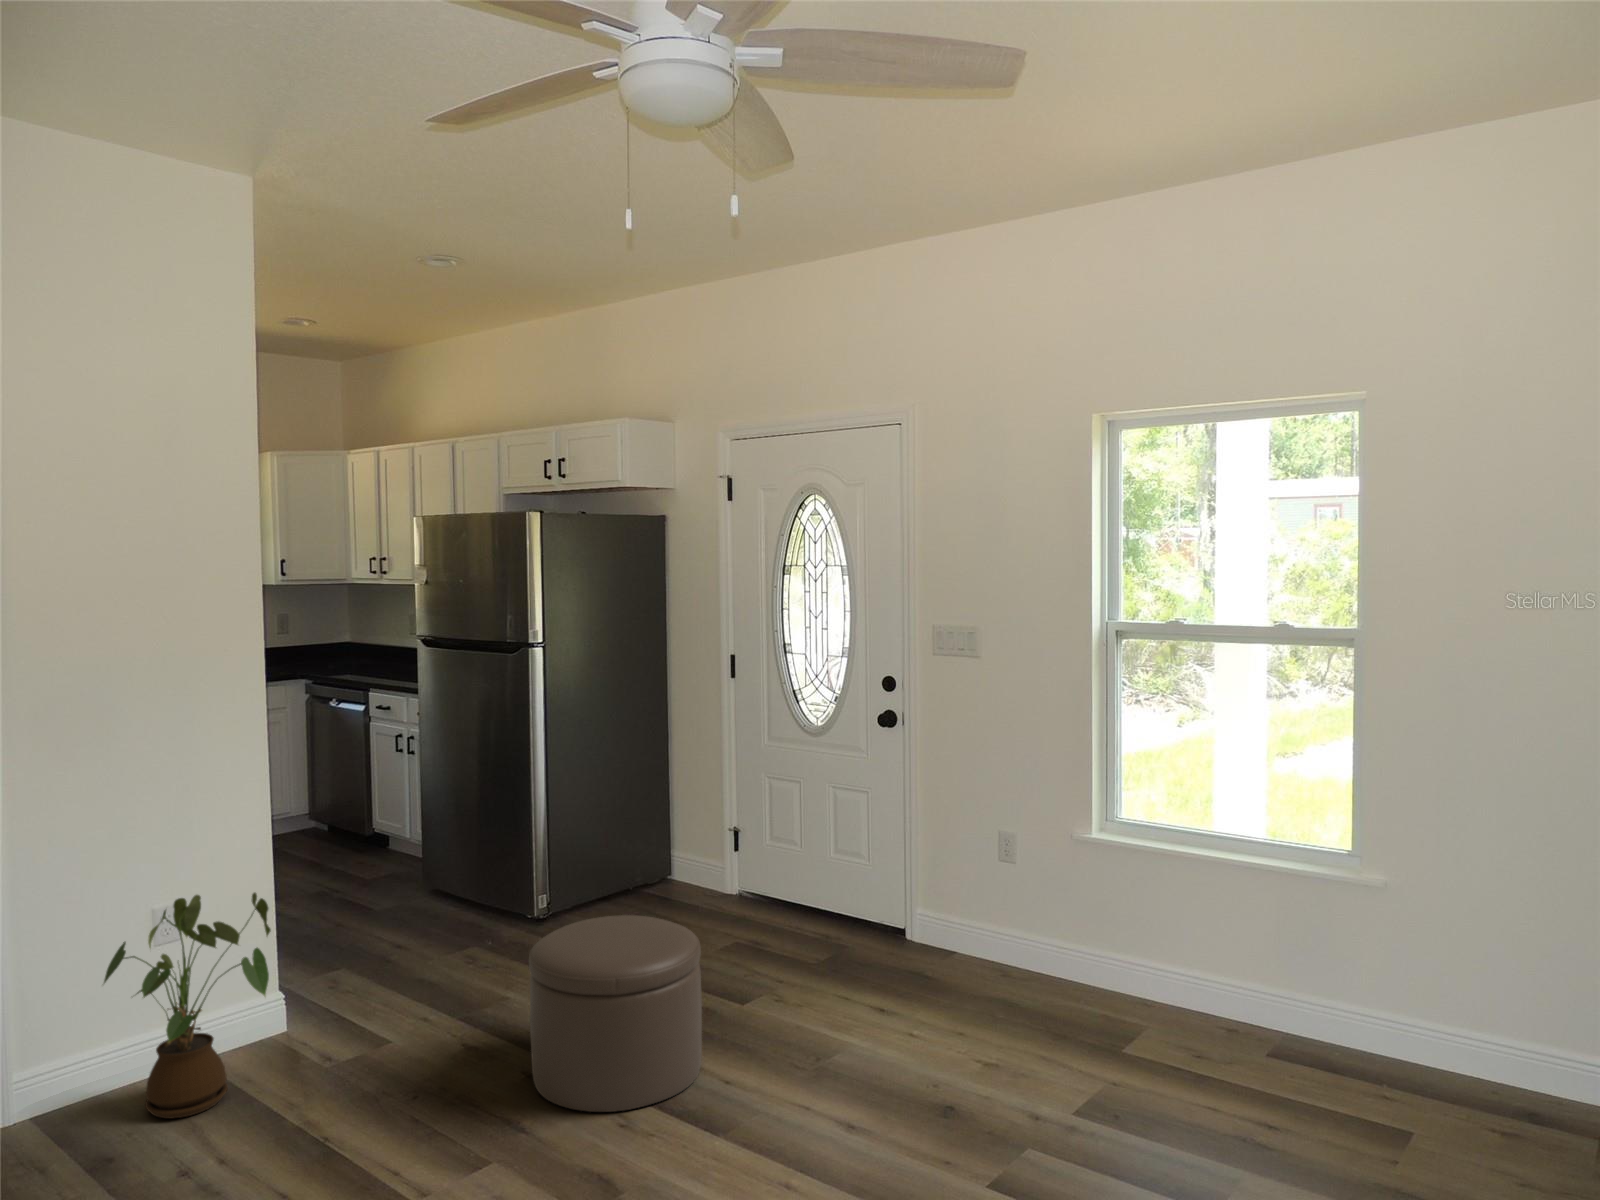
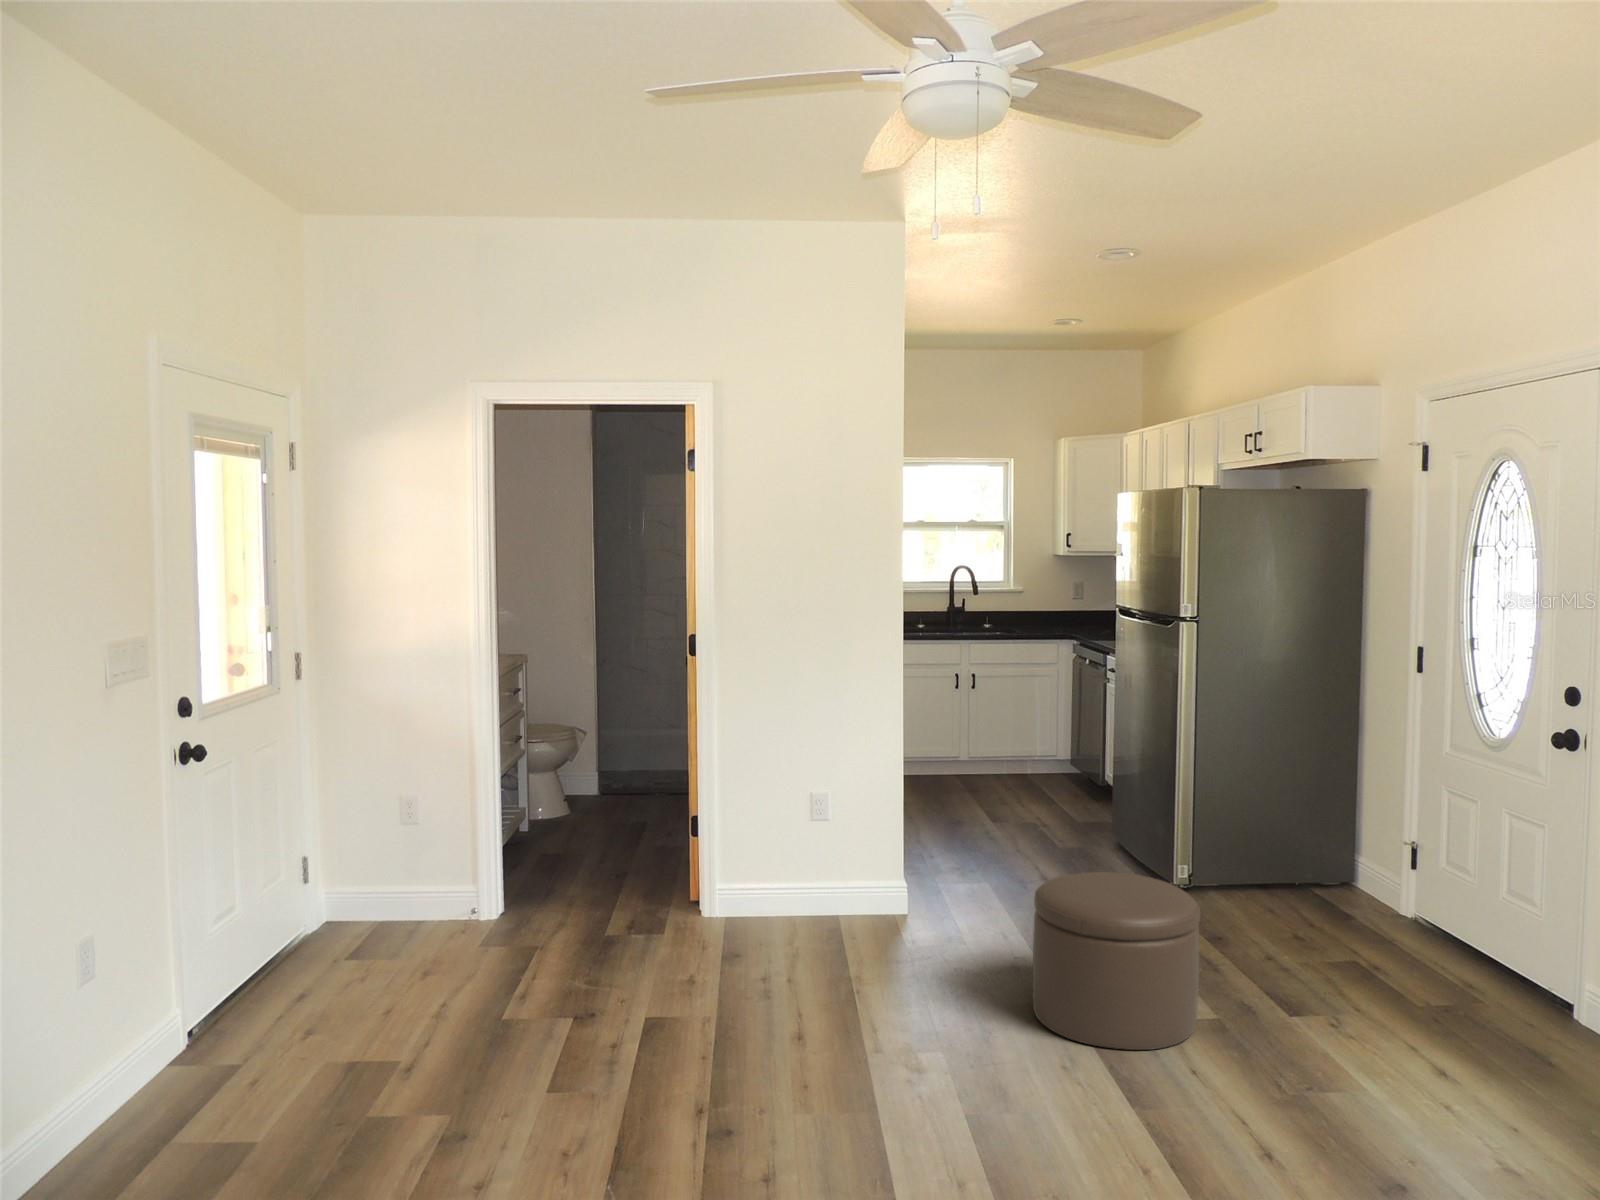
house plant: present [104,893,271,1118] -> none [766,782,887,940]

